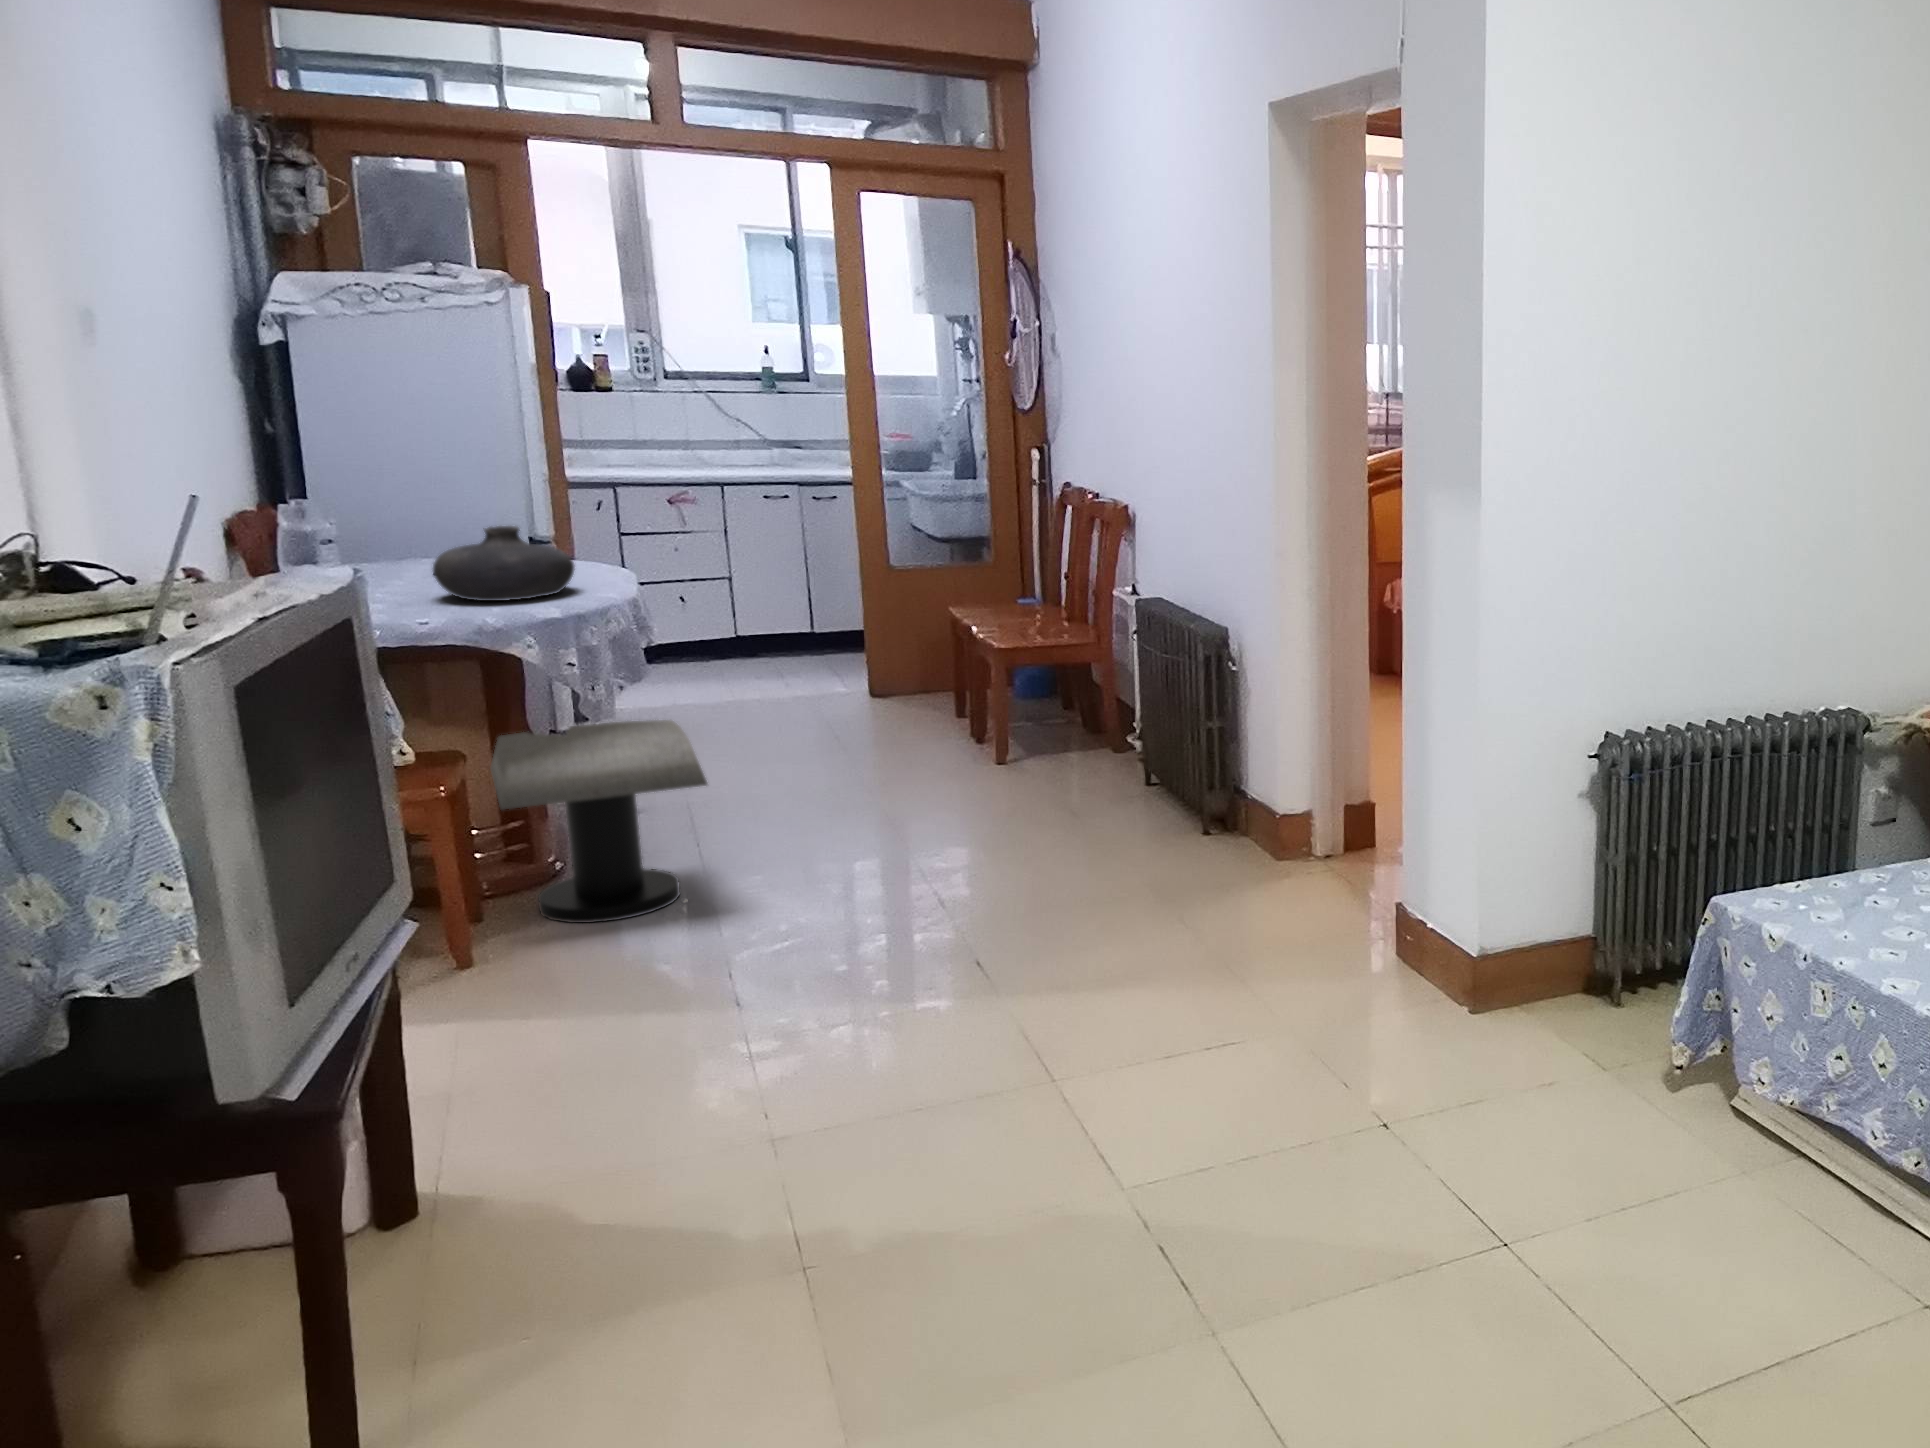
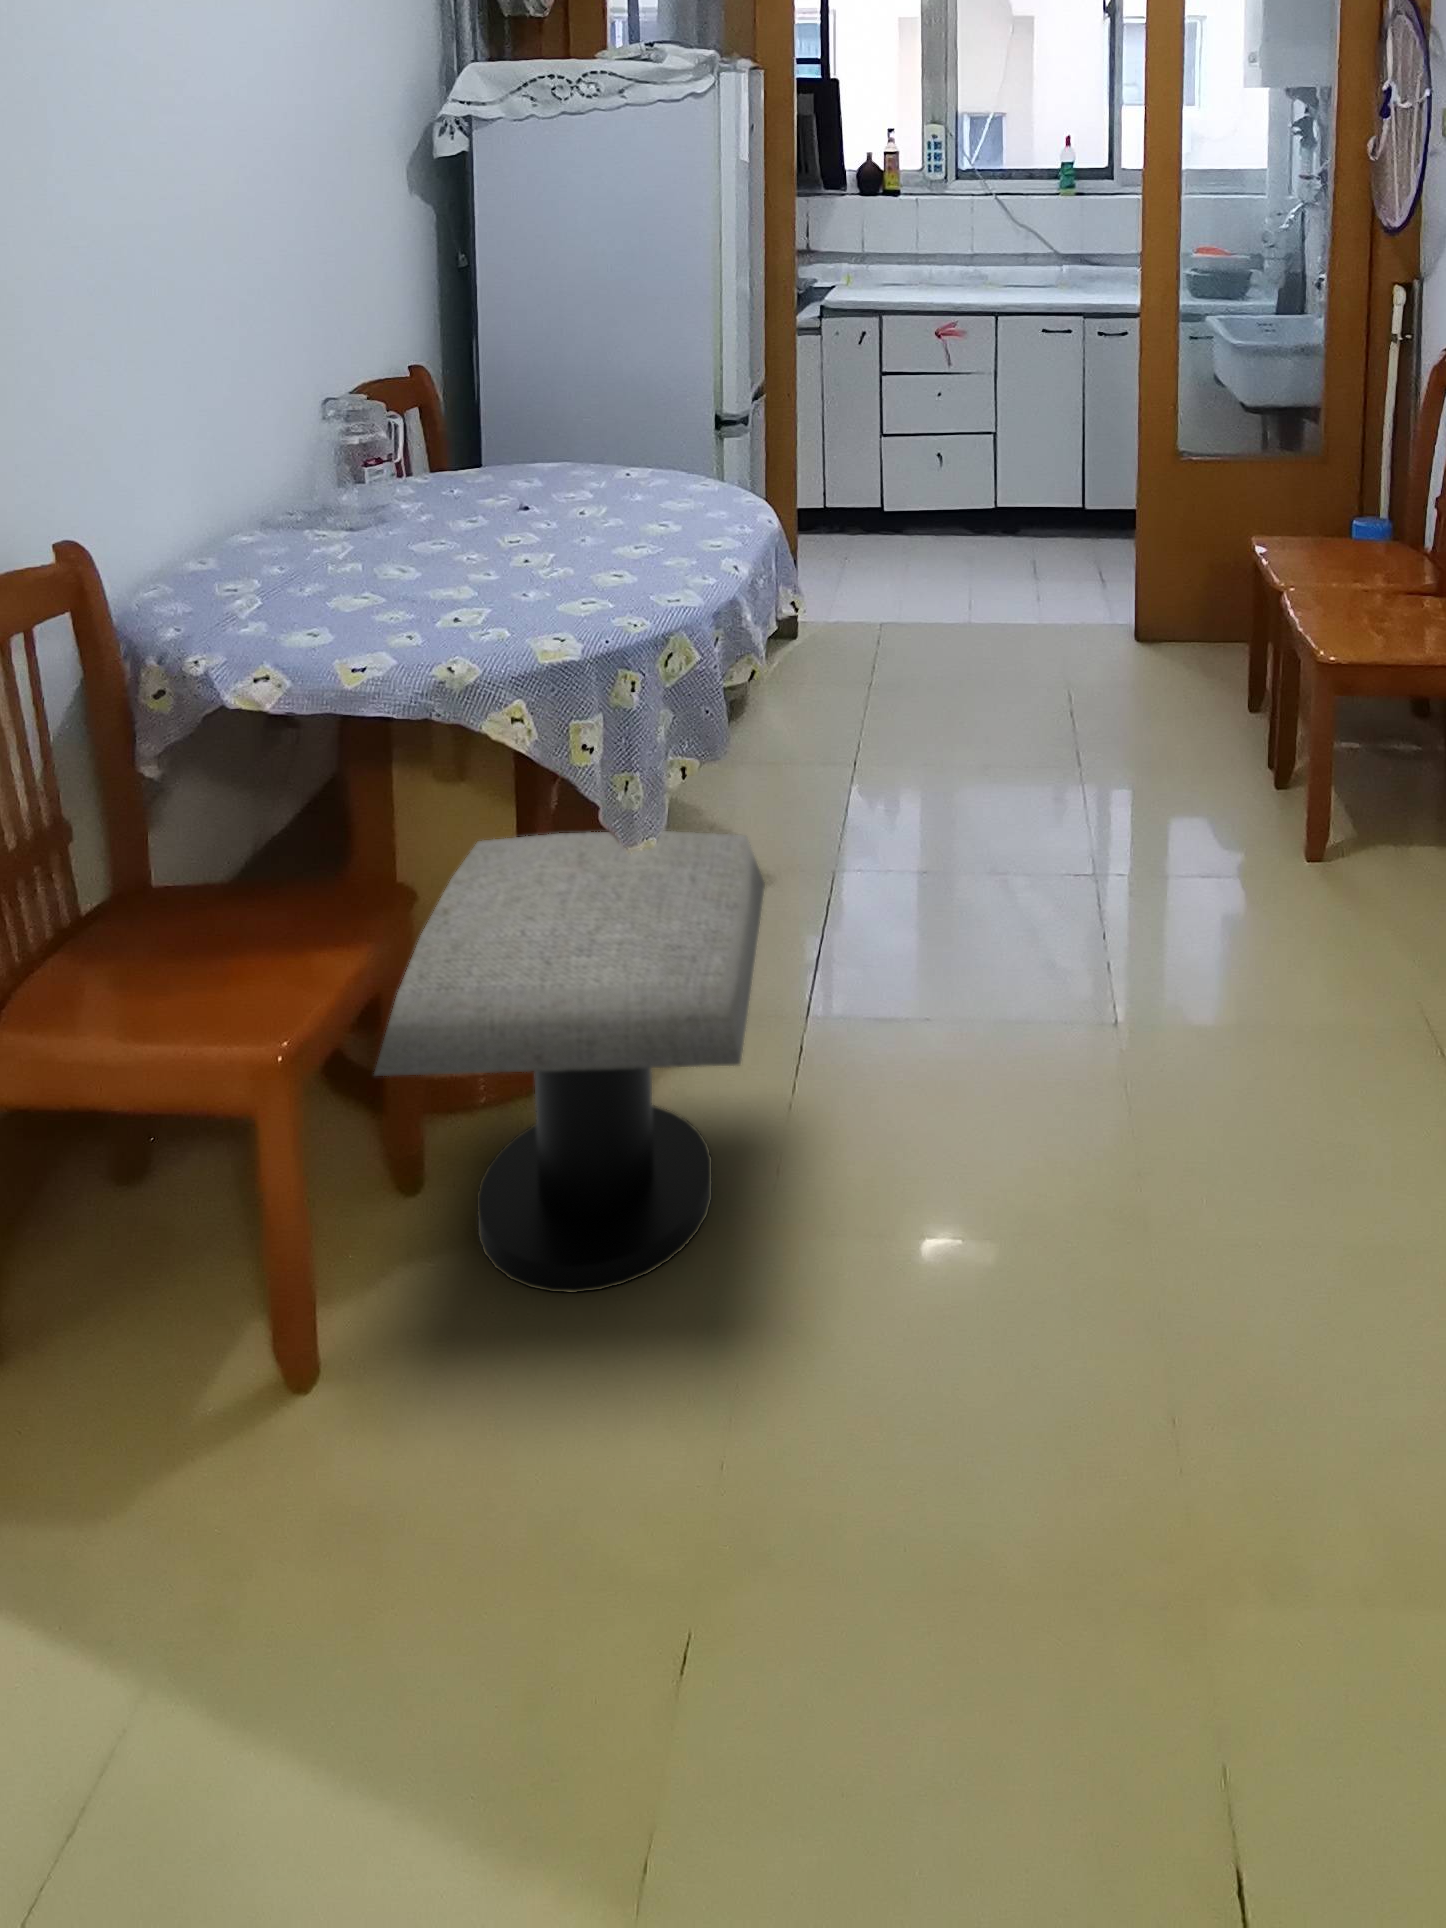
vase: present [433,526,575,601] -> none [435,455,642,597]

